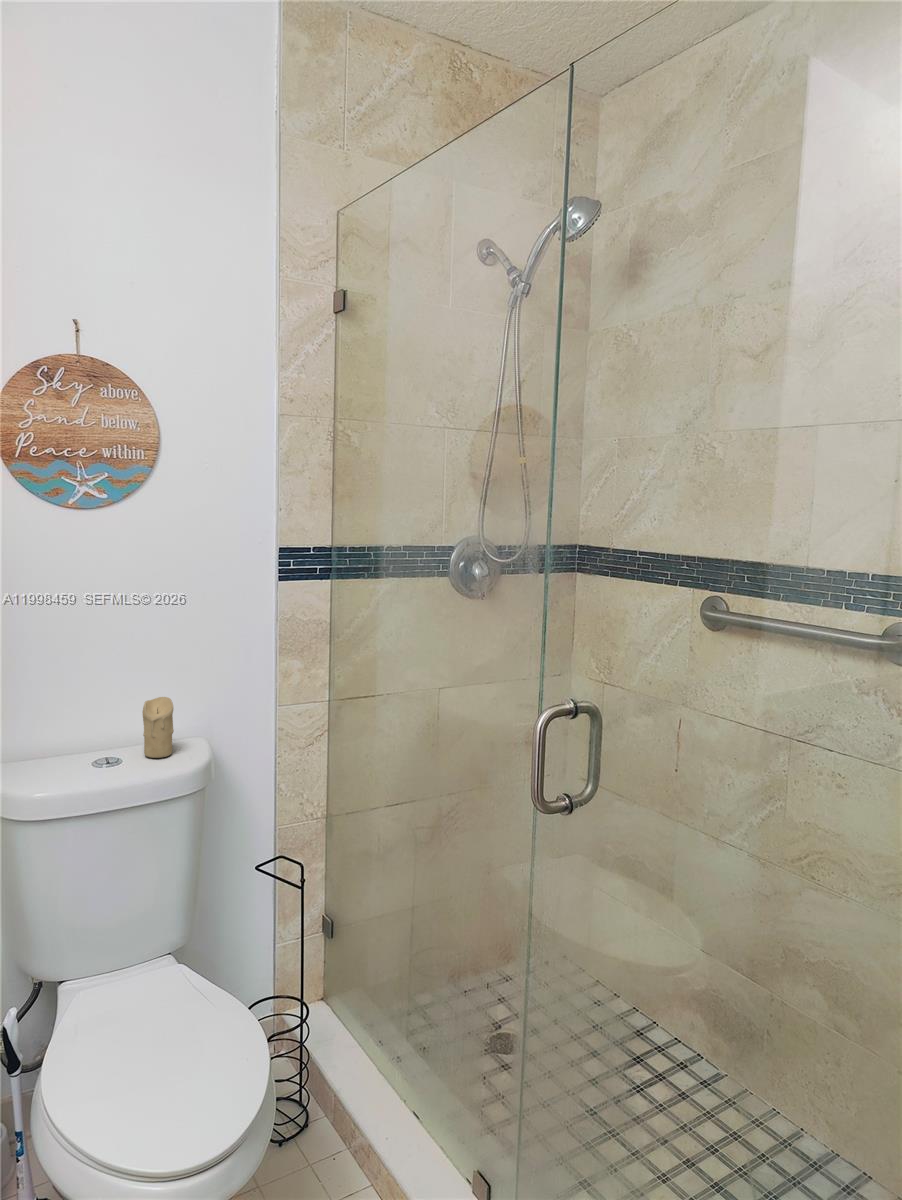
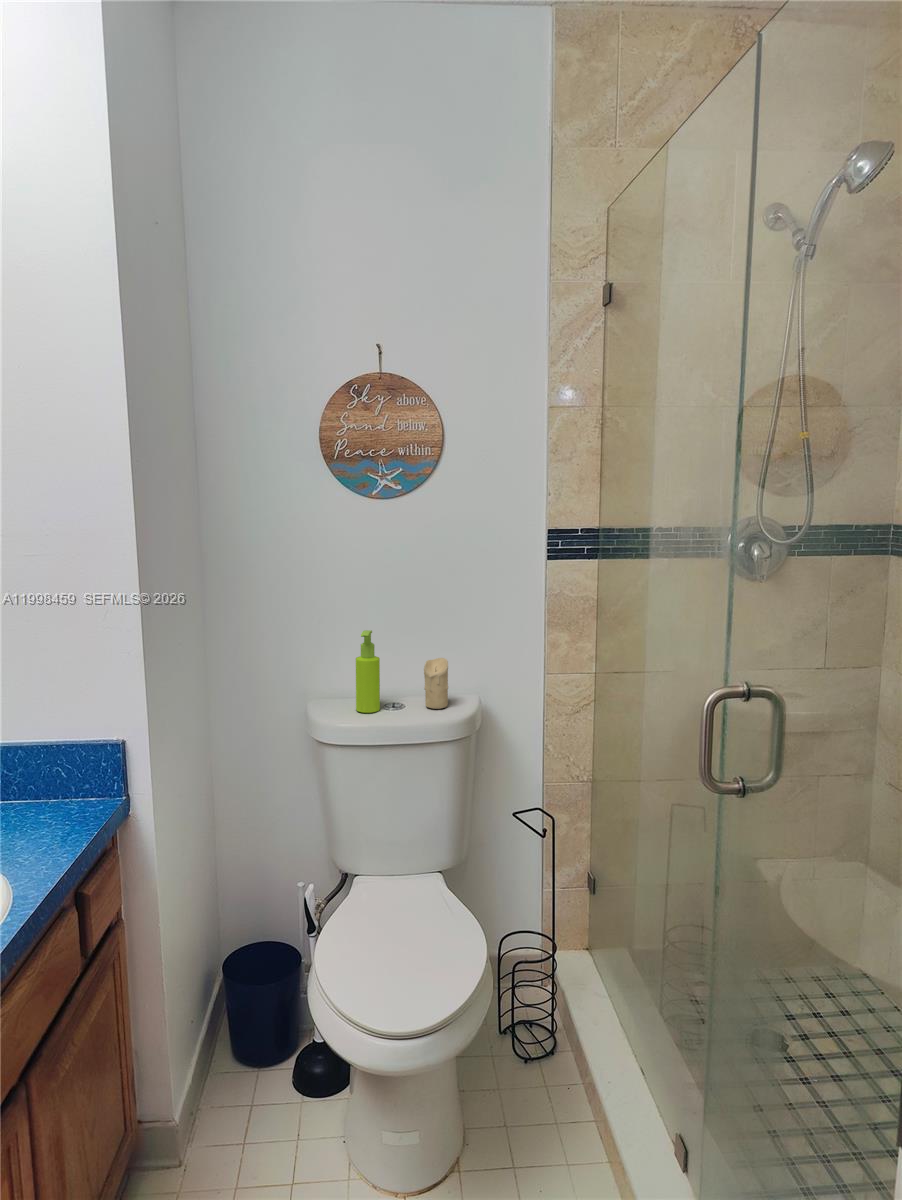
soap dispenser: none [54,670,87,772] -> present [356,630,380,713]

